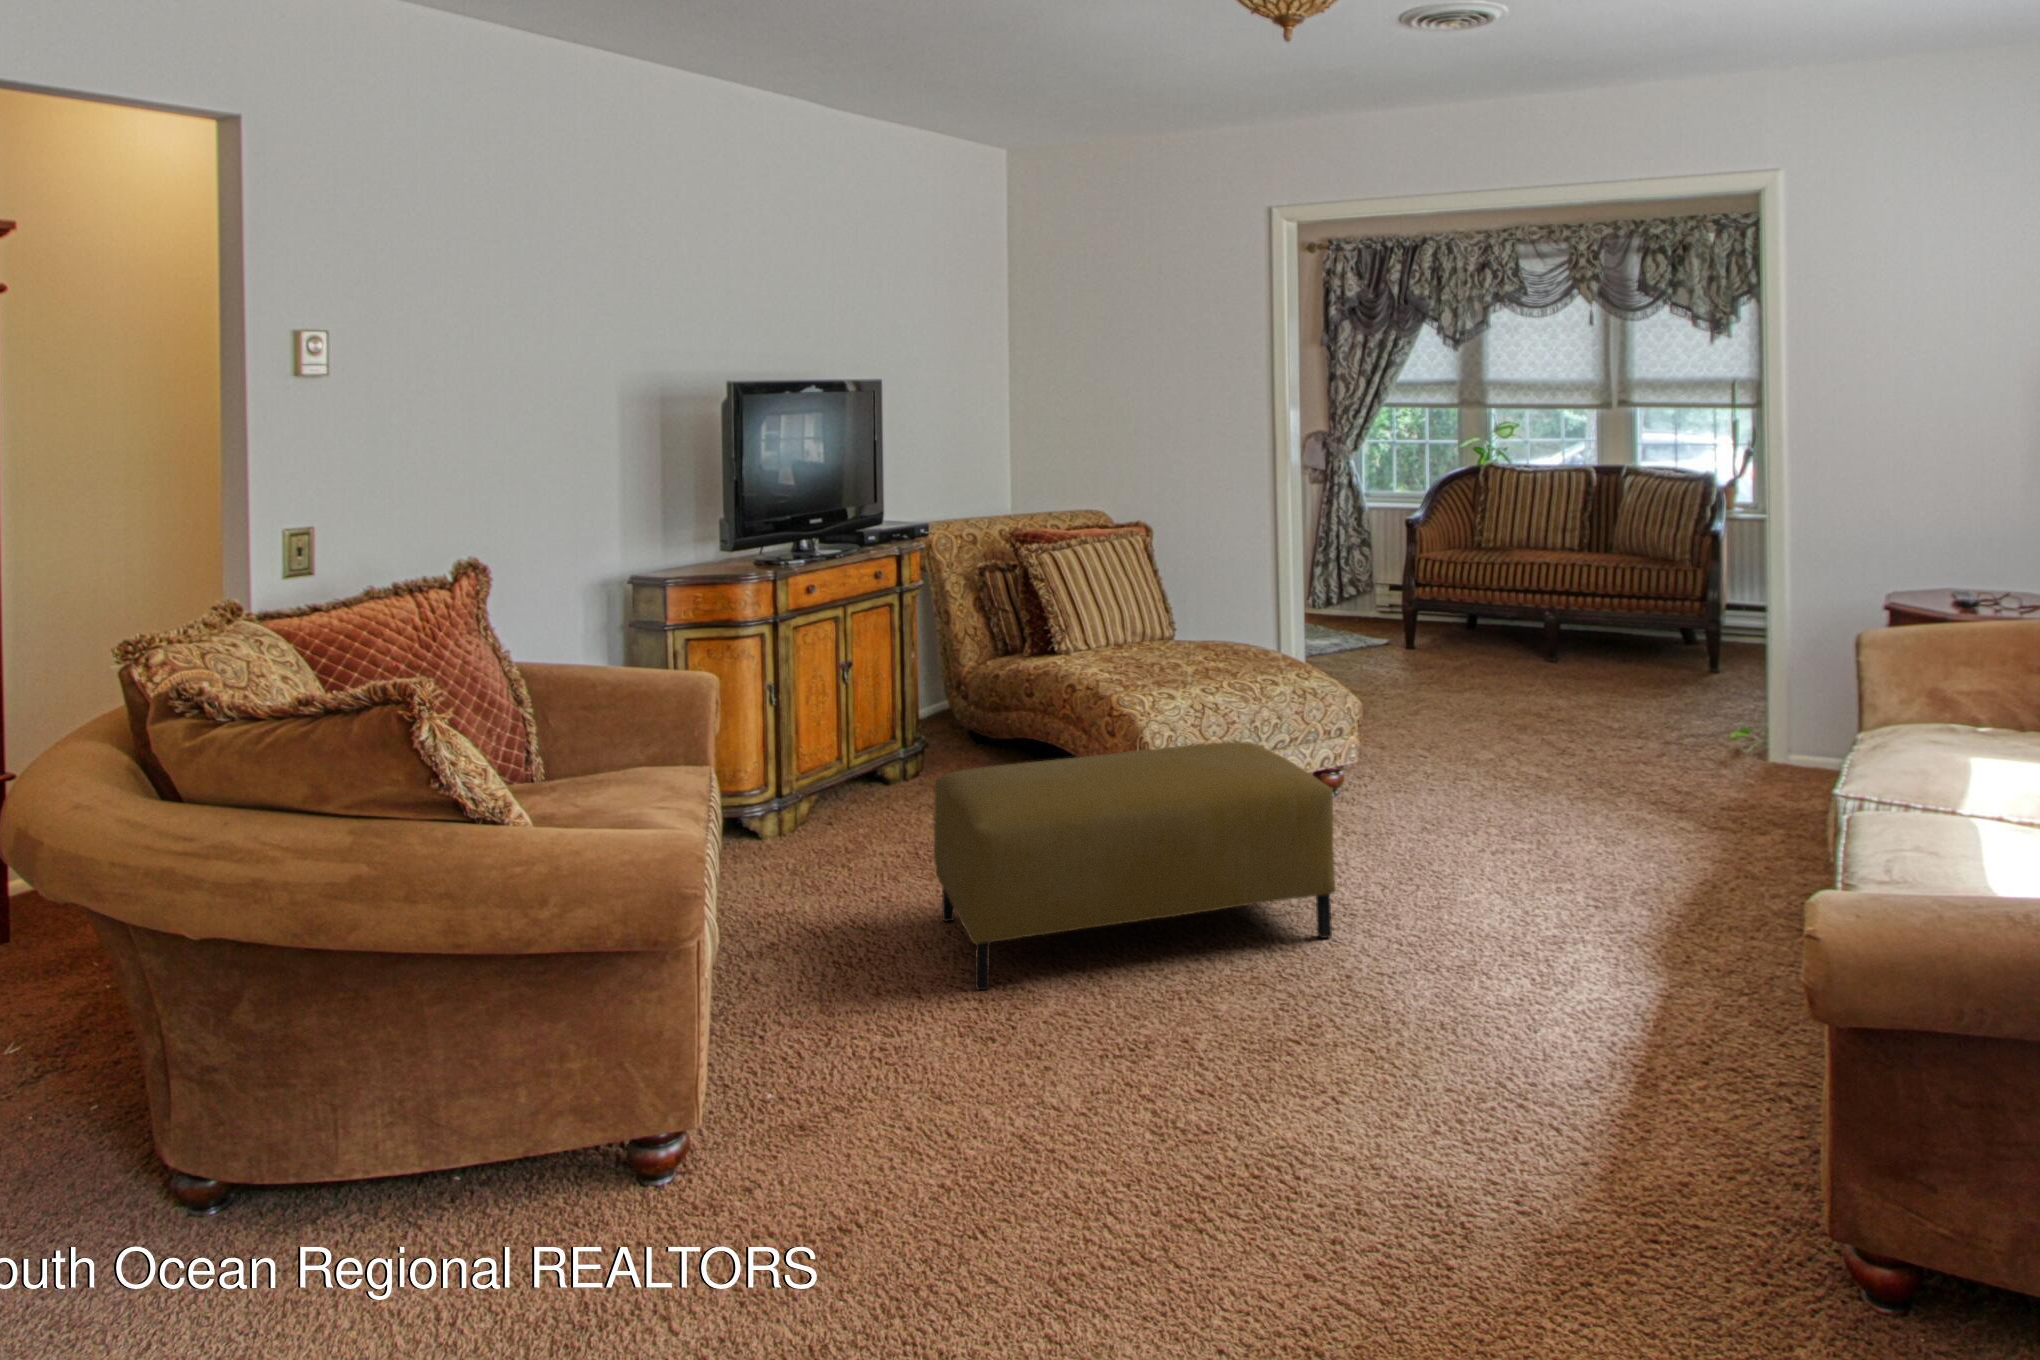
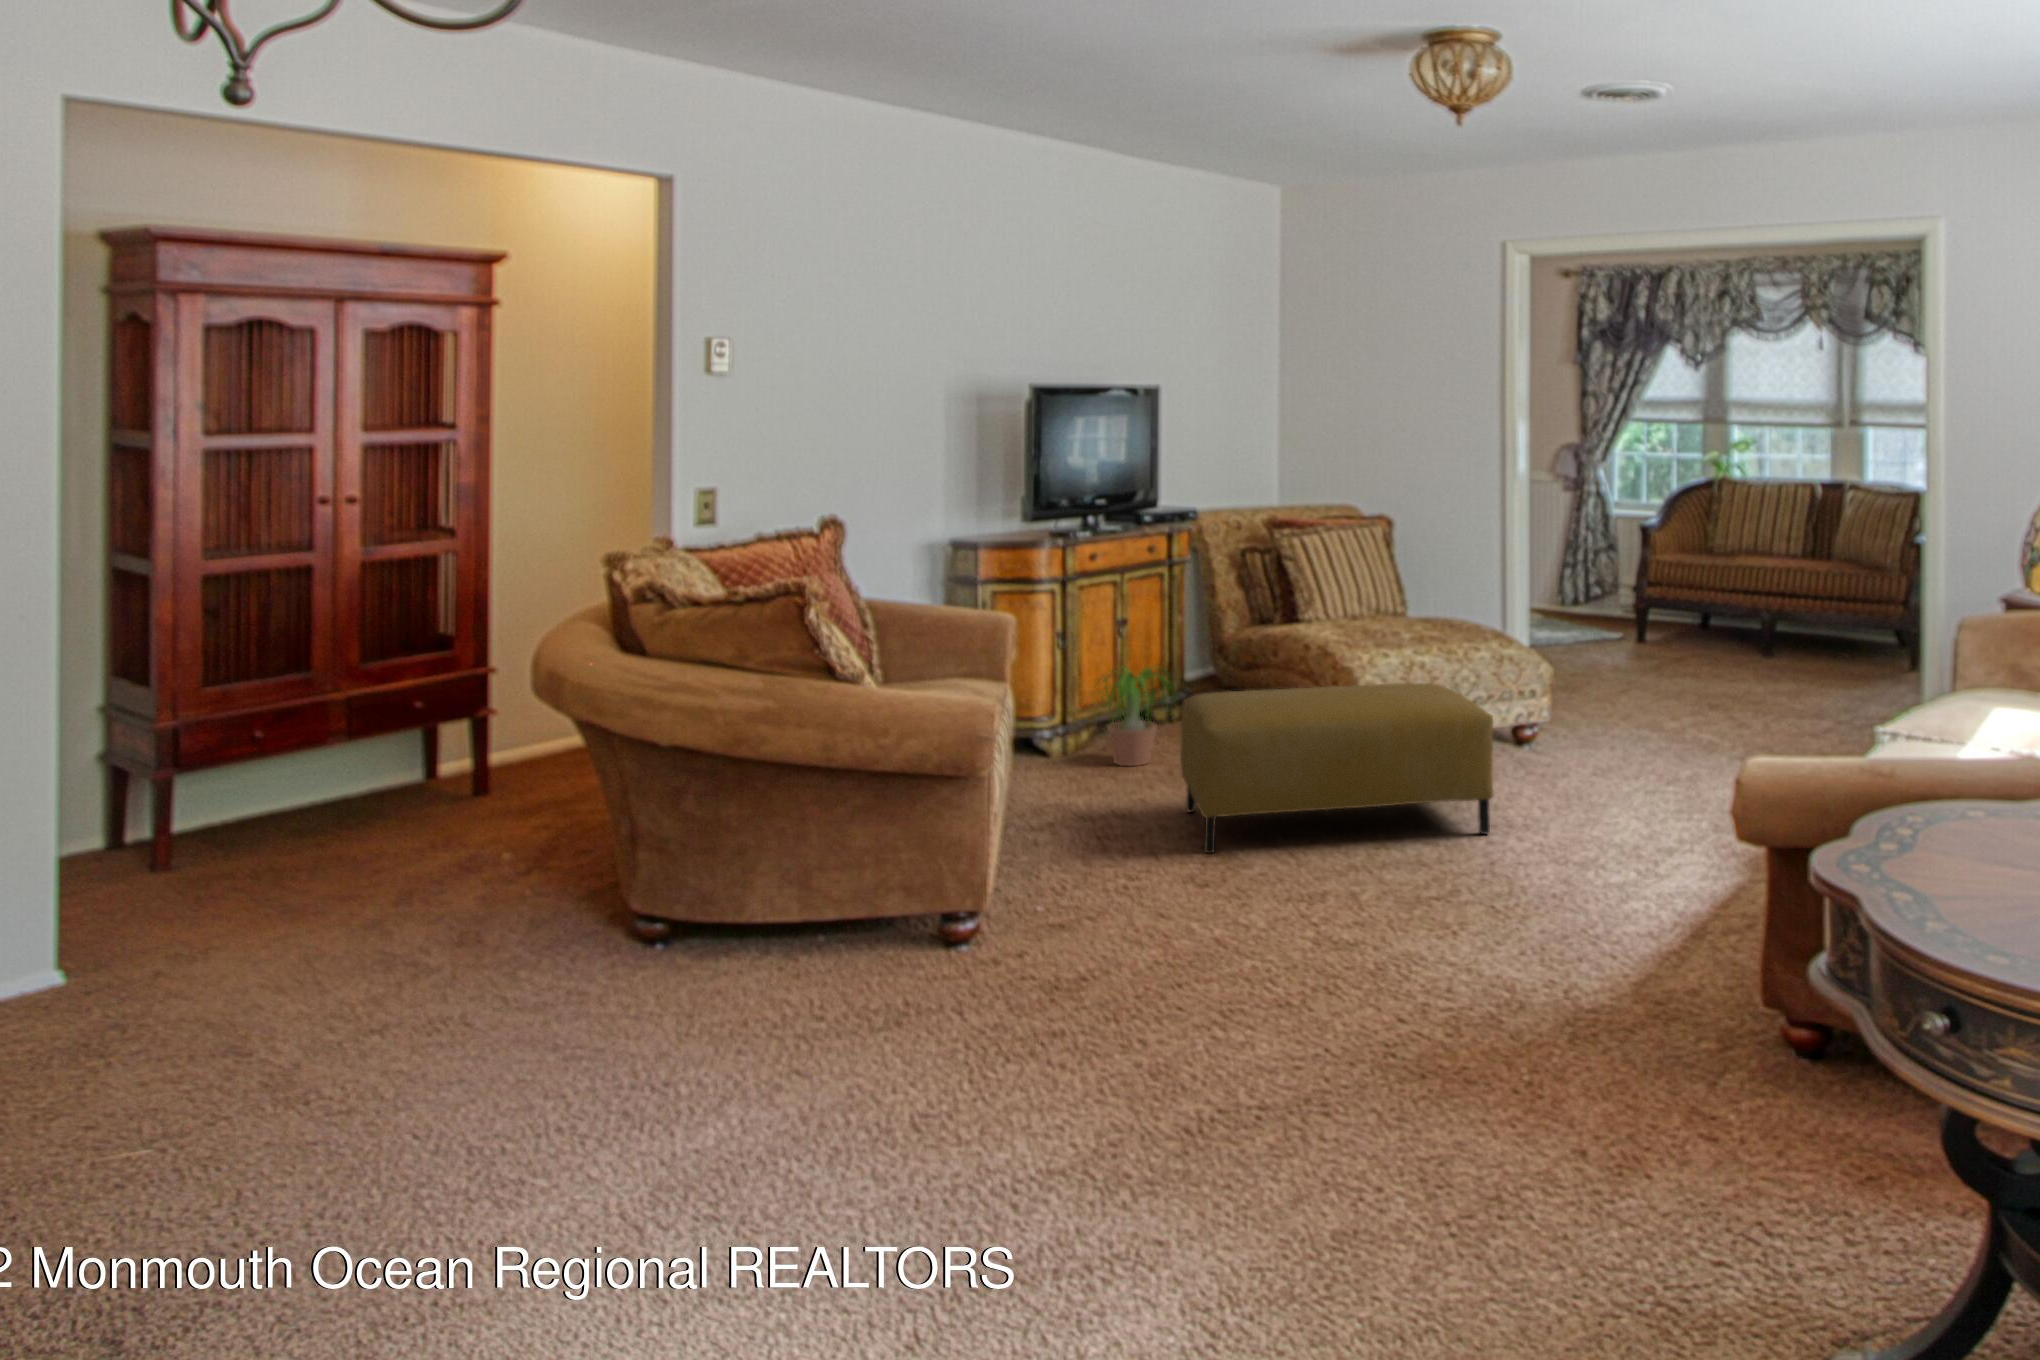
potted plant: none [800,723,931,850] -> present [1101,668,1173,766]

